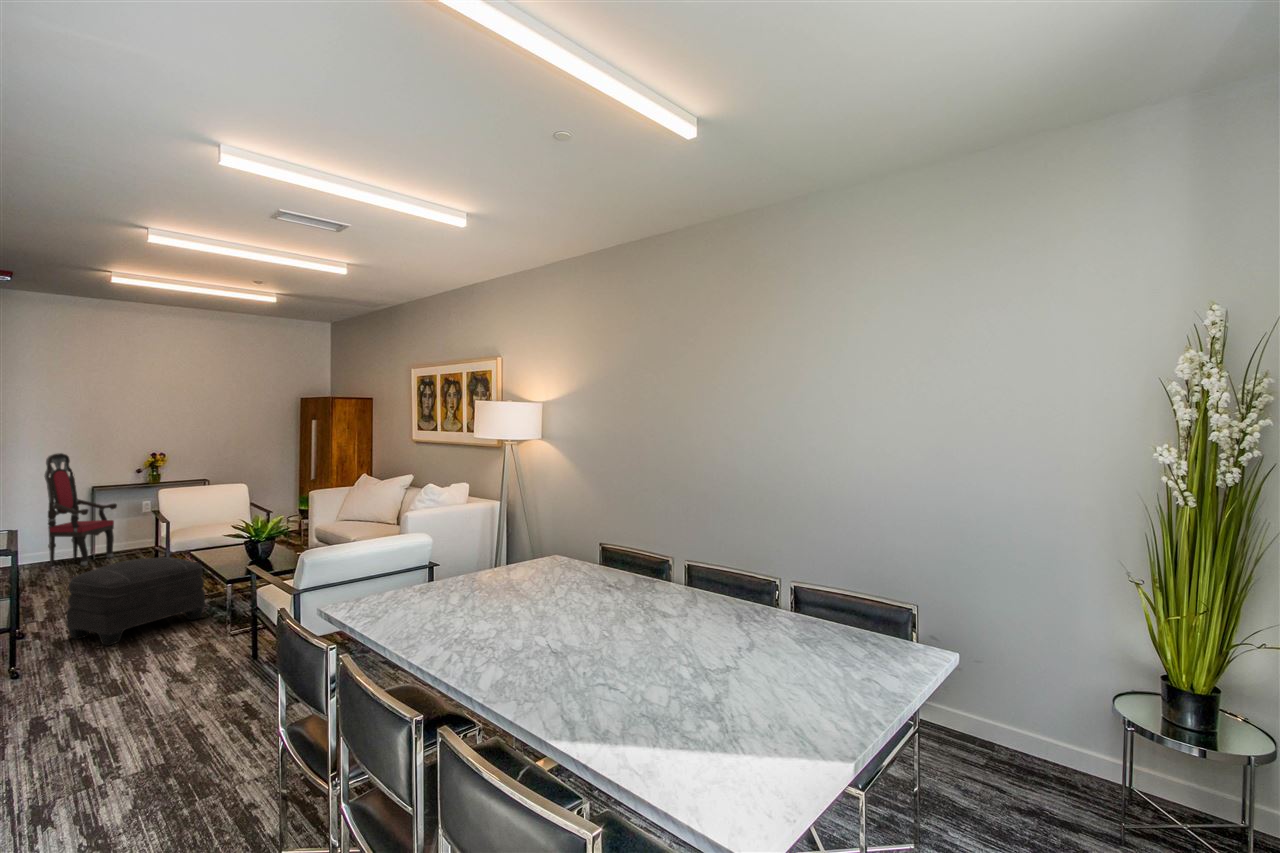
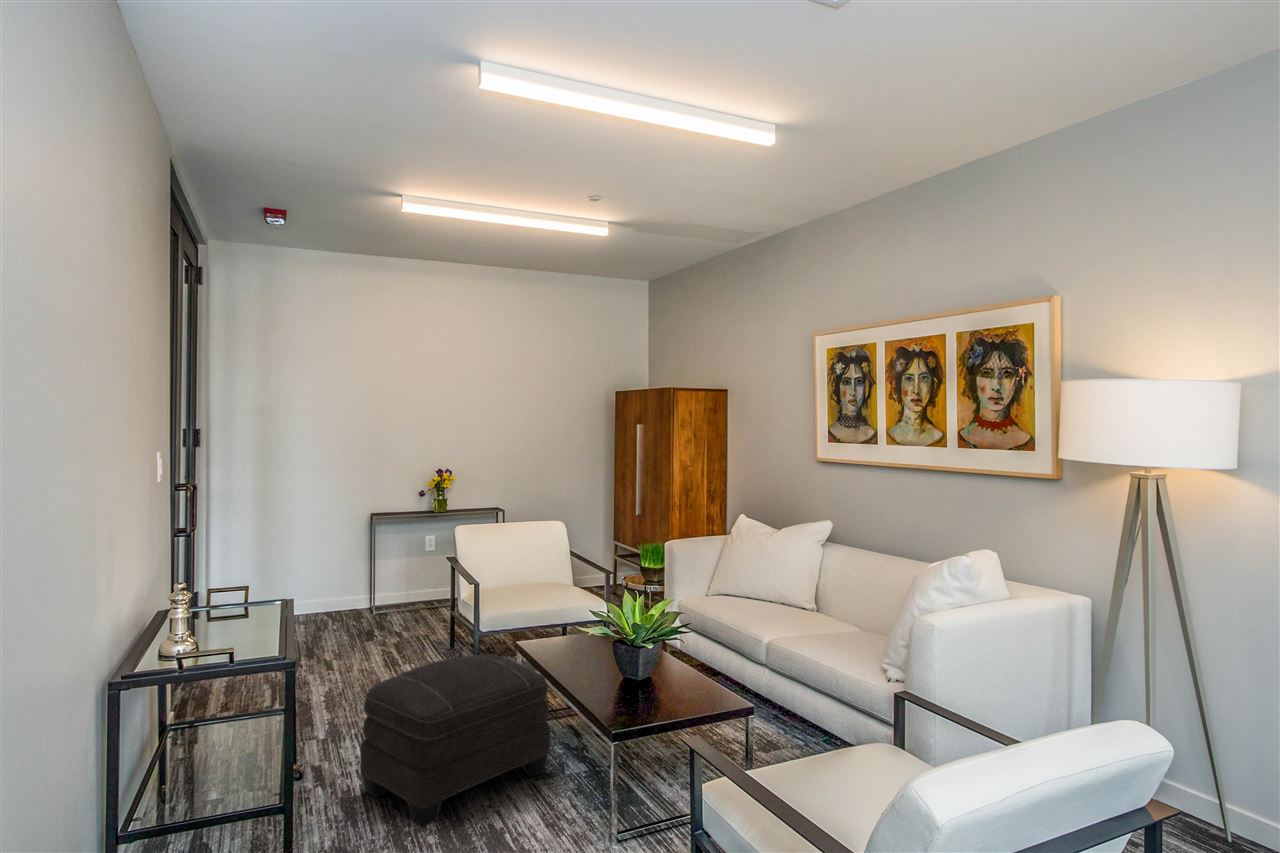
armchair: present [44,453,117,566] -> none [323,466,400,626]

